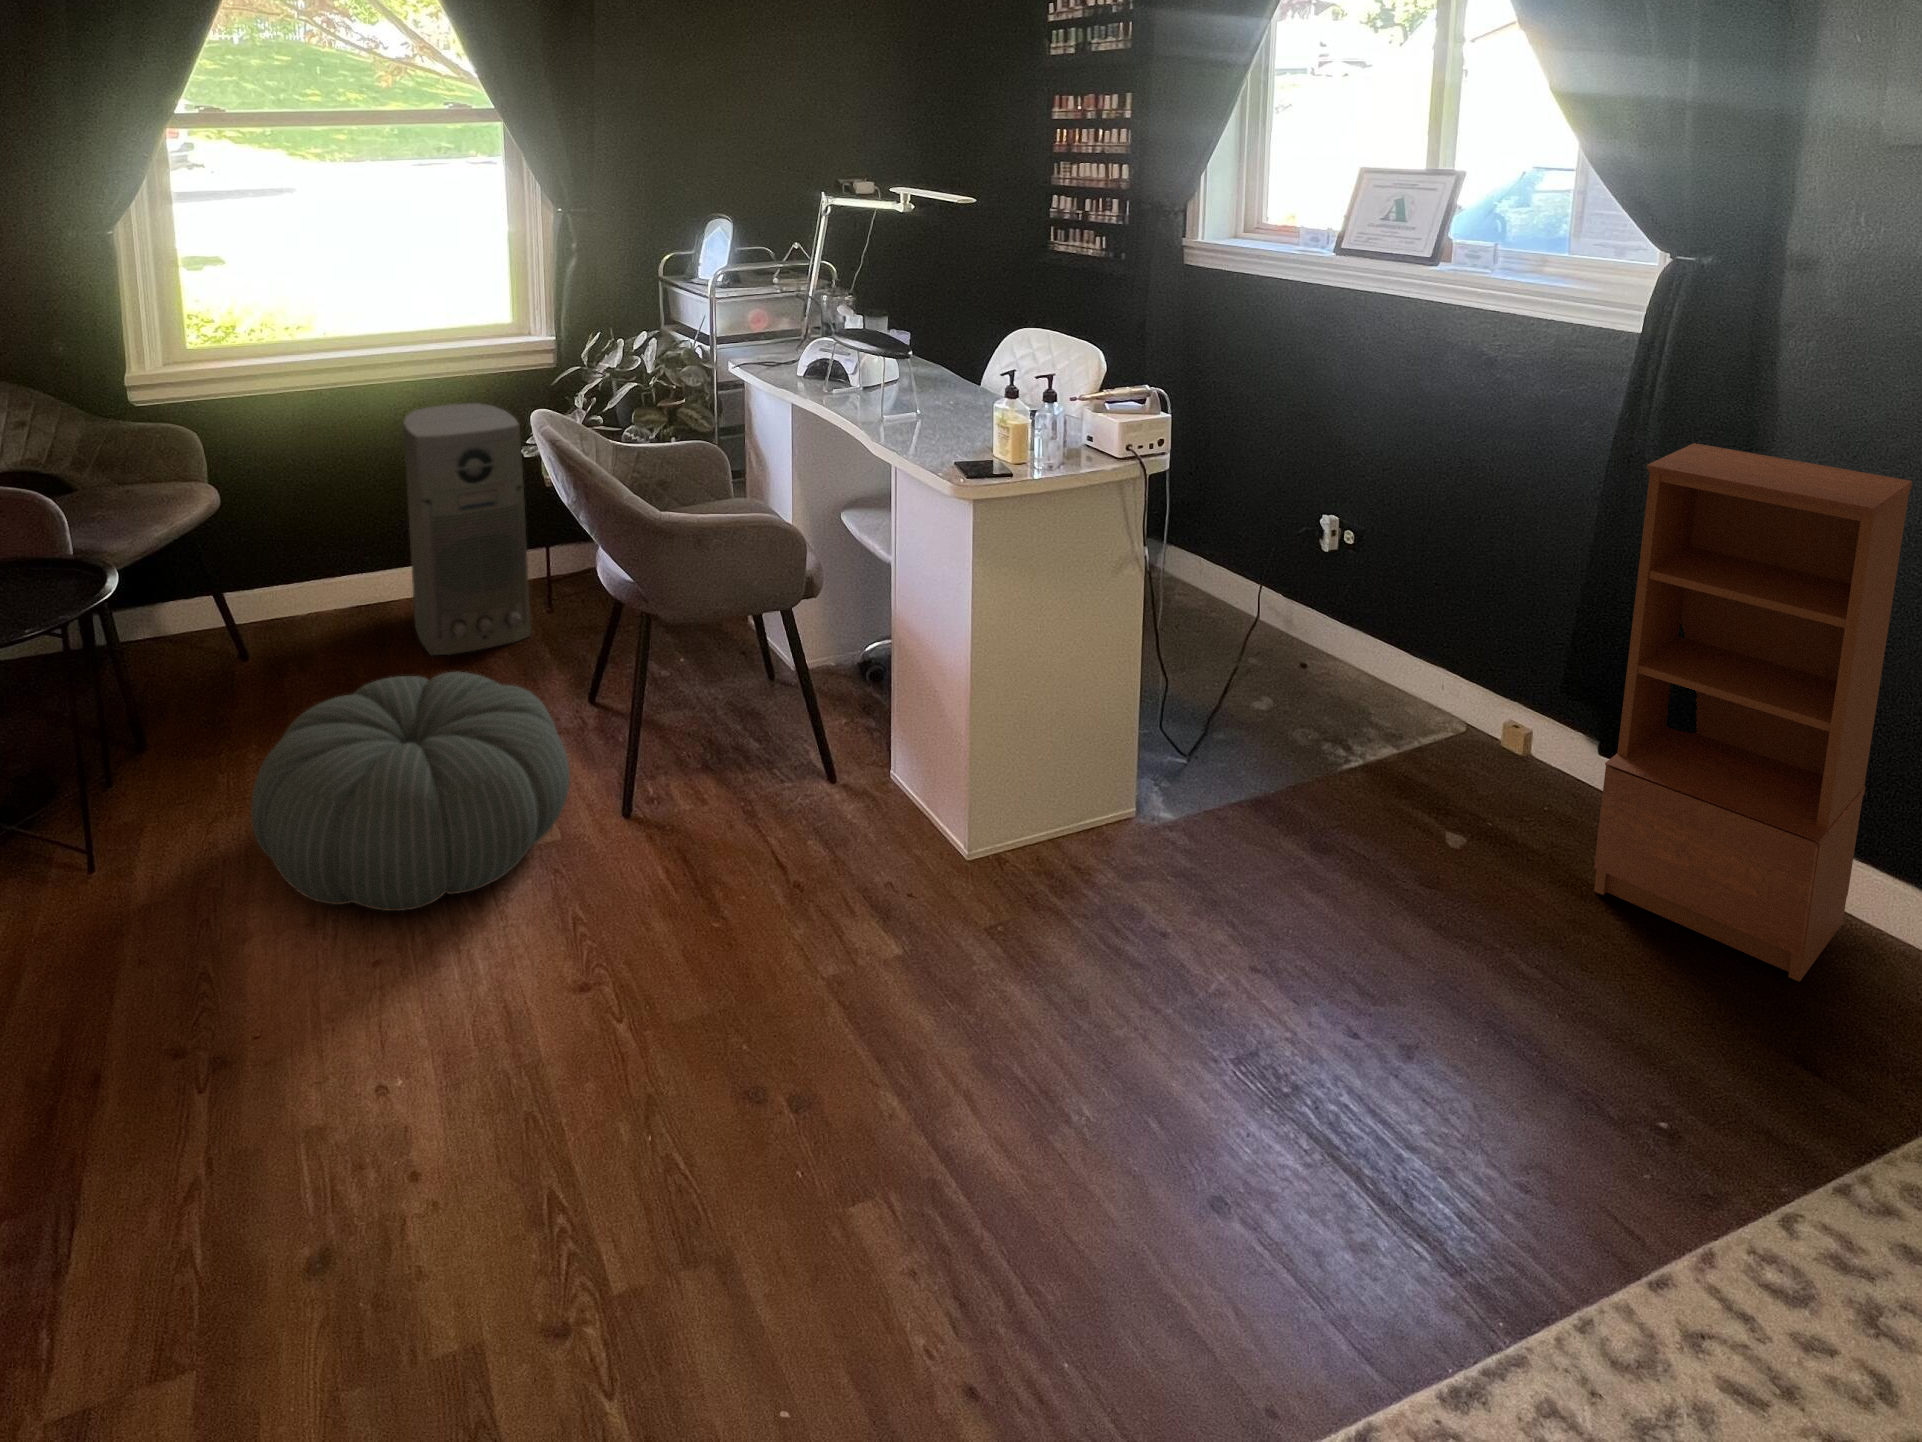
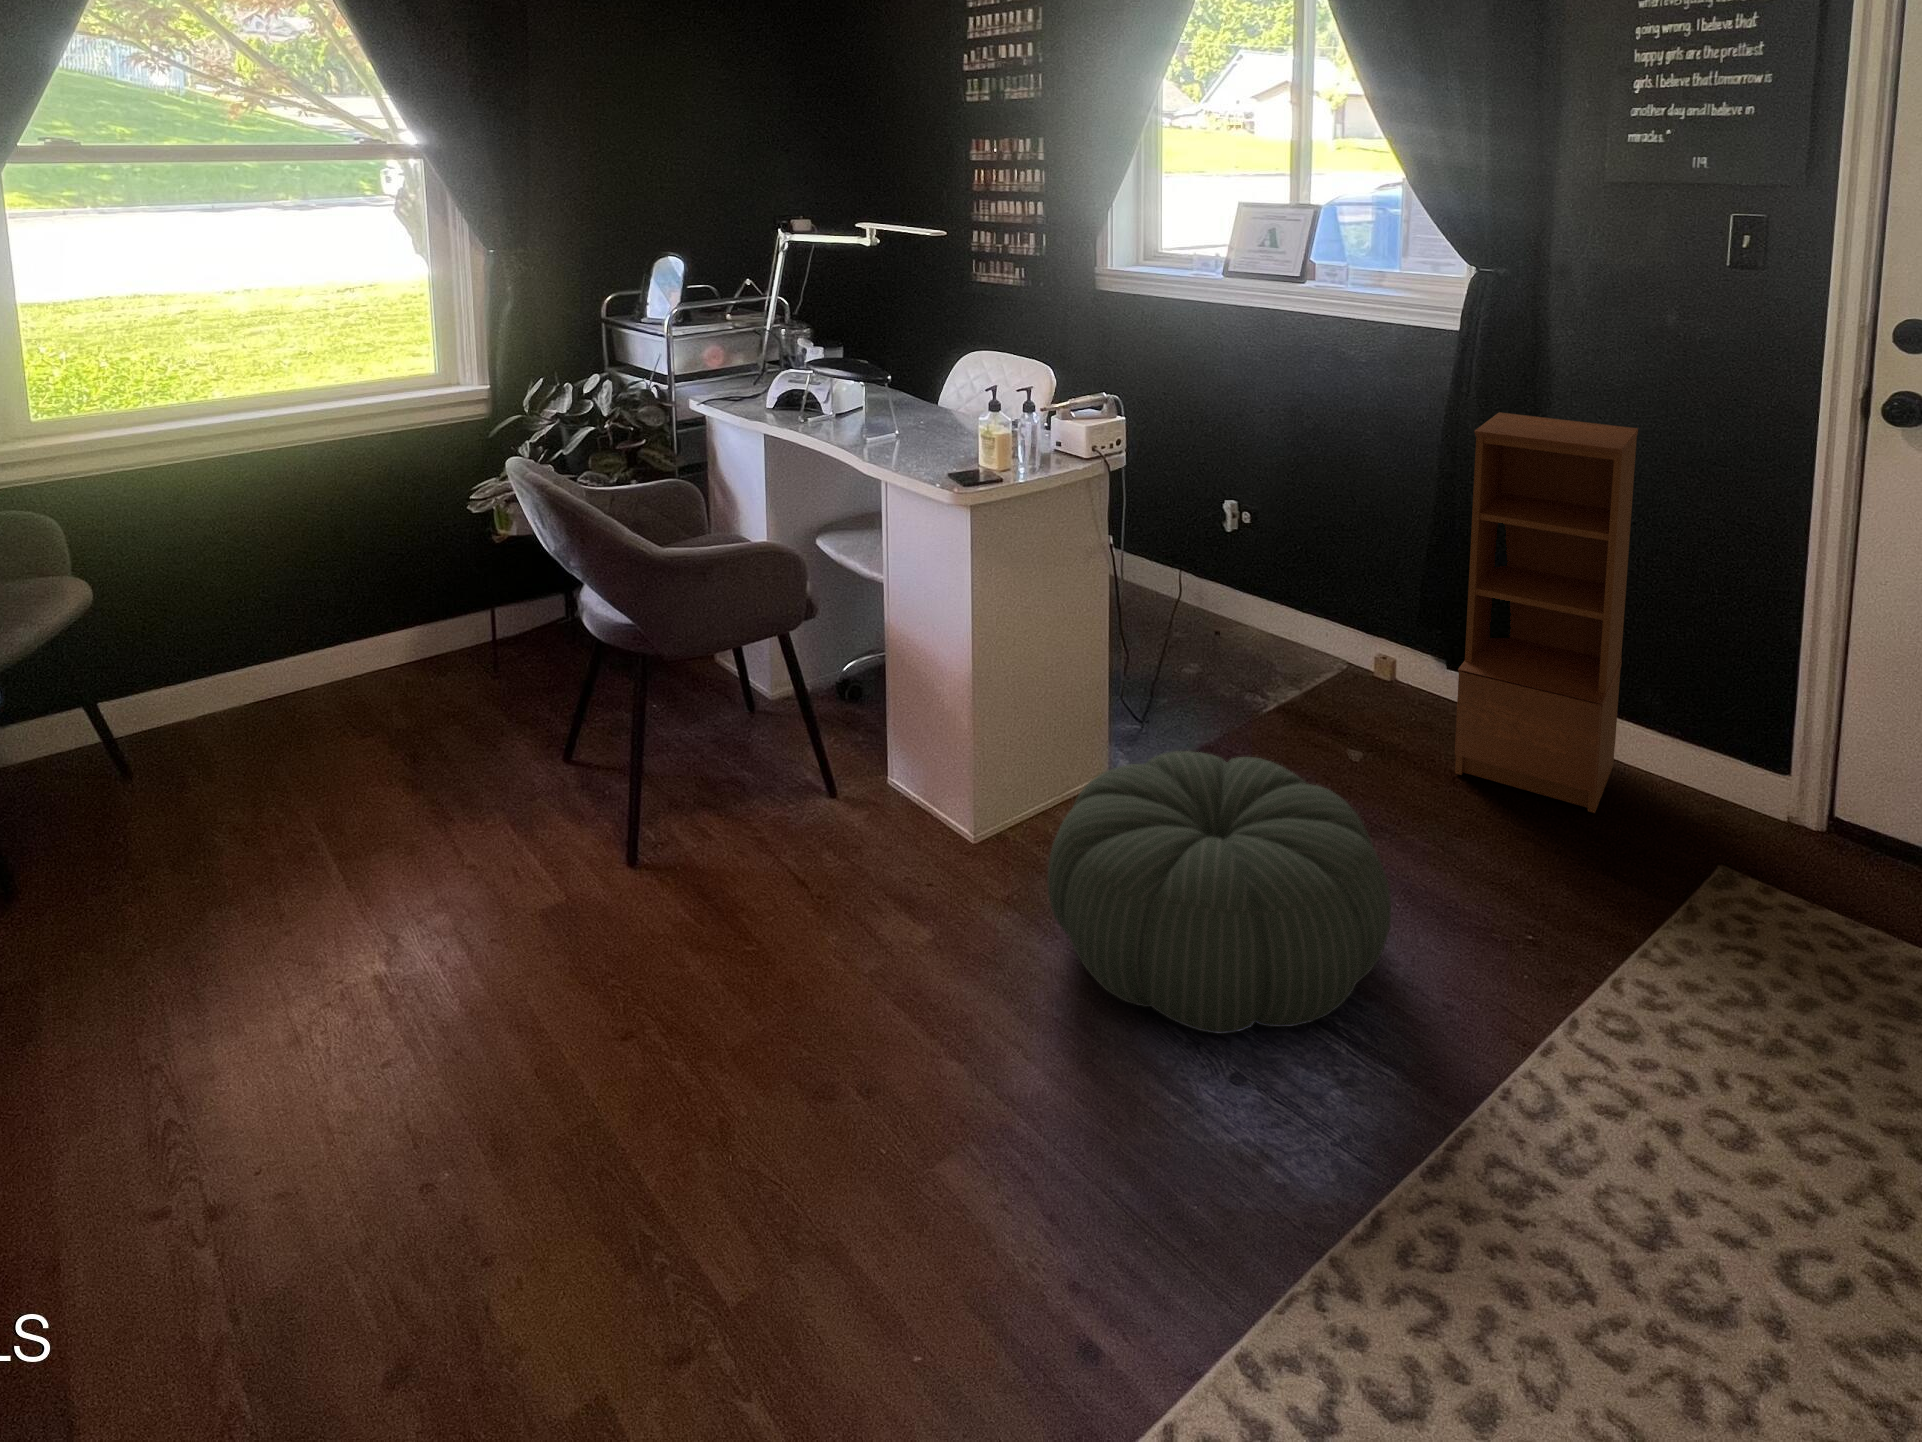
air purifier: present [403,403,531,655] -> none [325,459,485,736]
pouf: present [251,672,570,911] -> present [1047,751,1391,1034]

